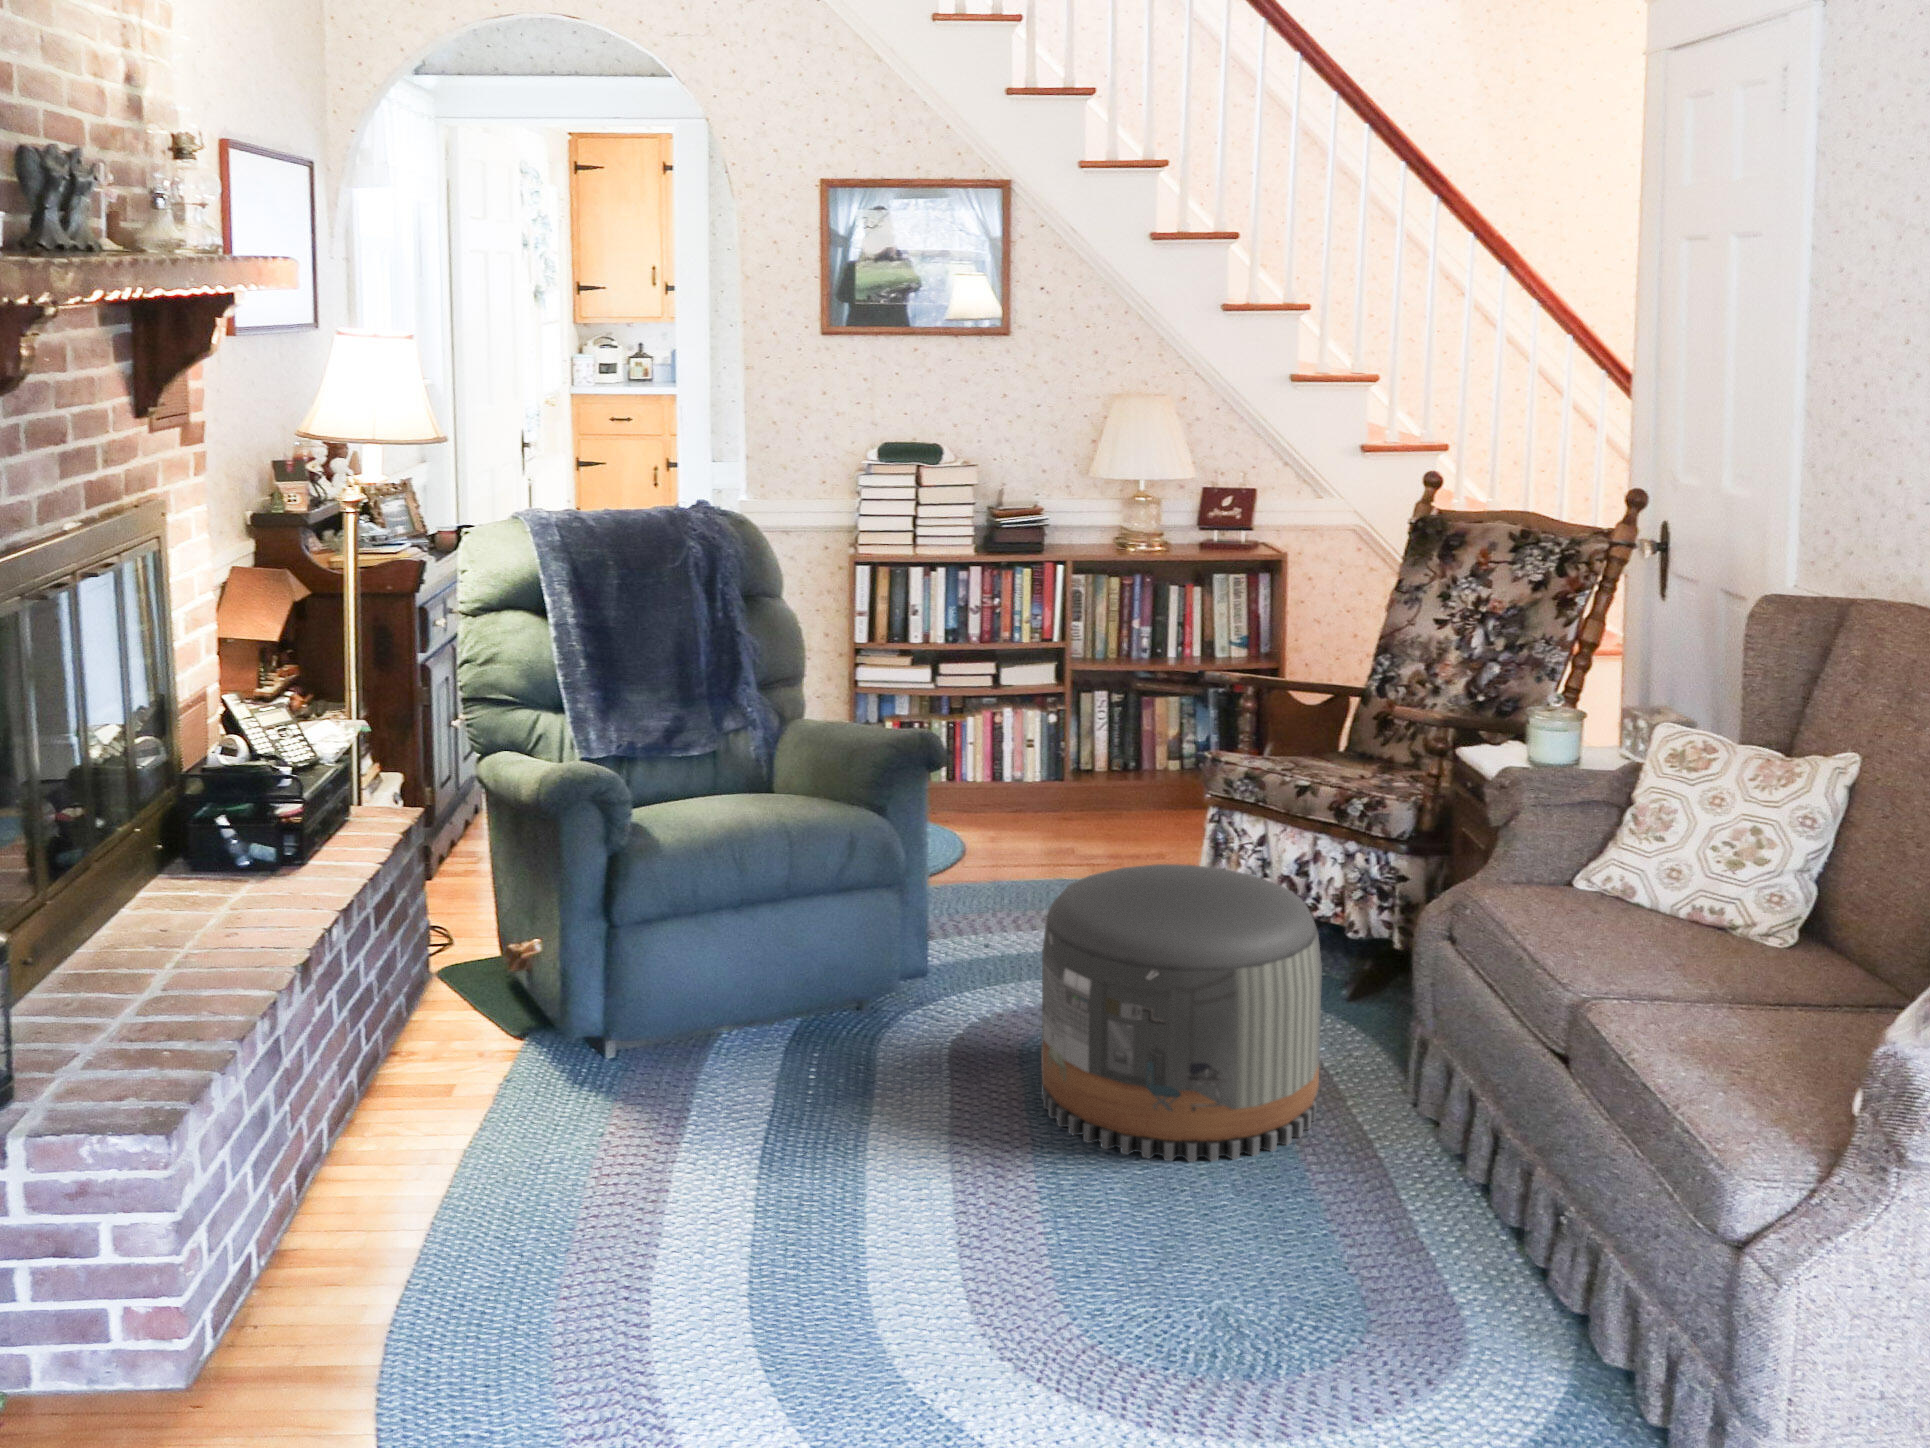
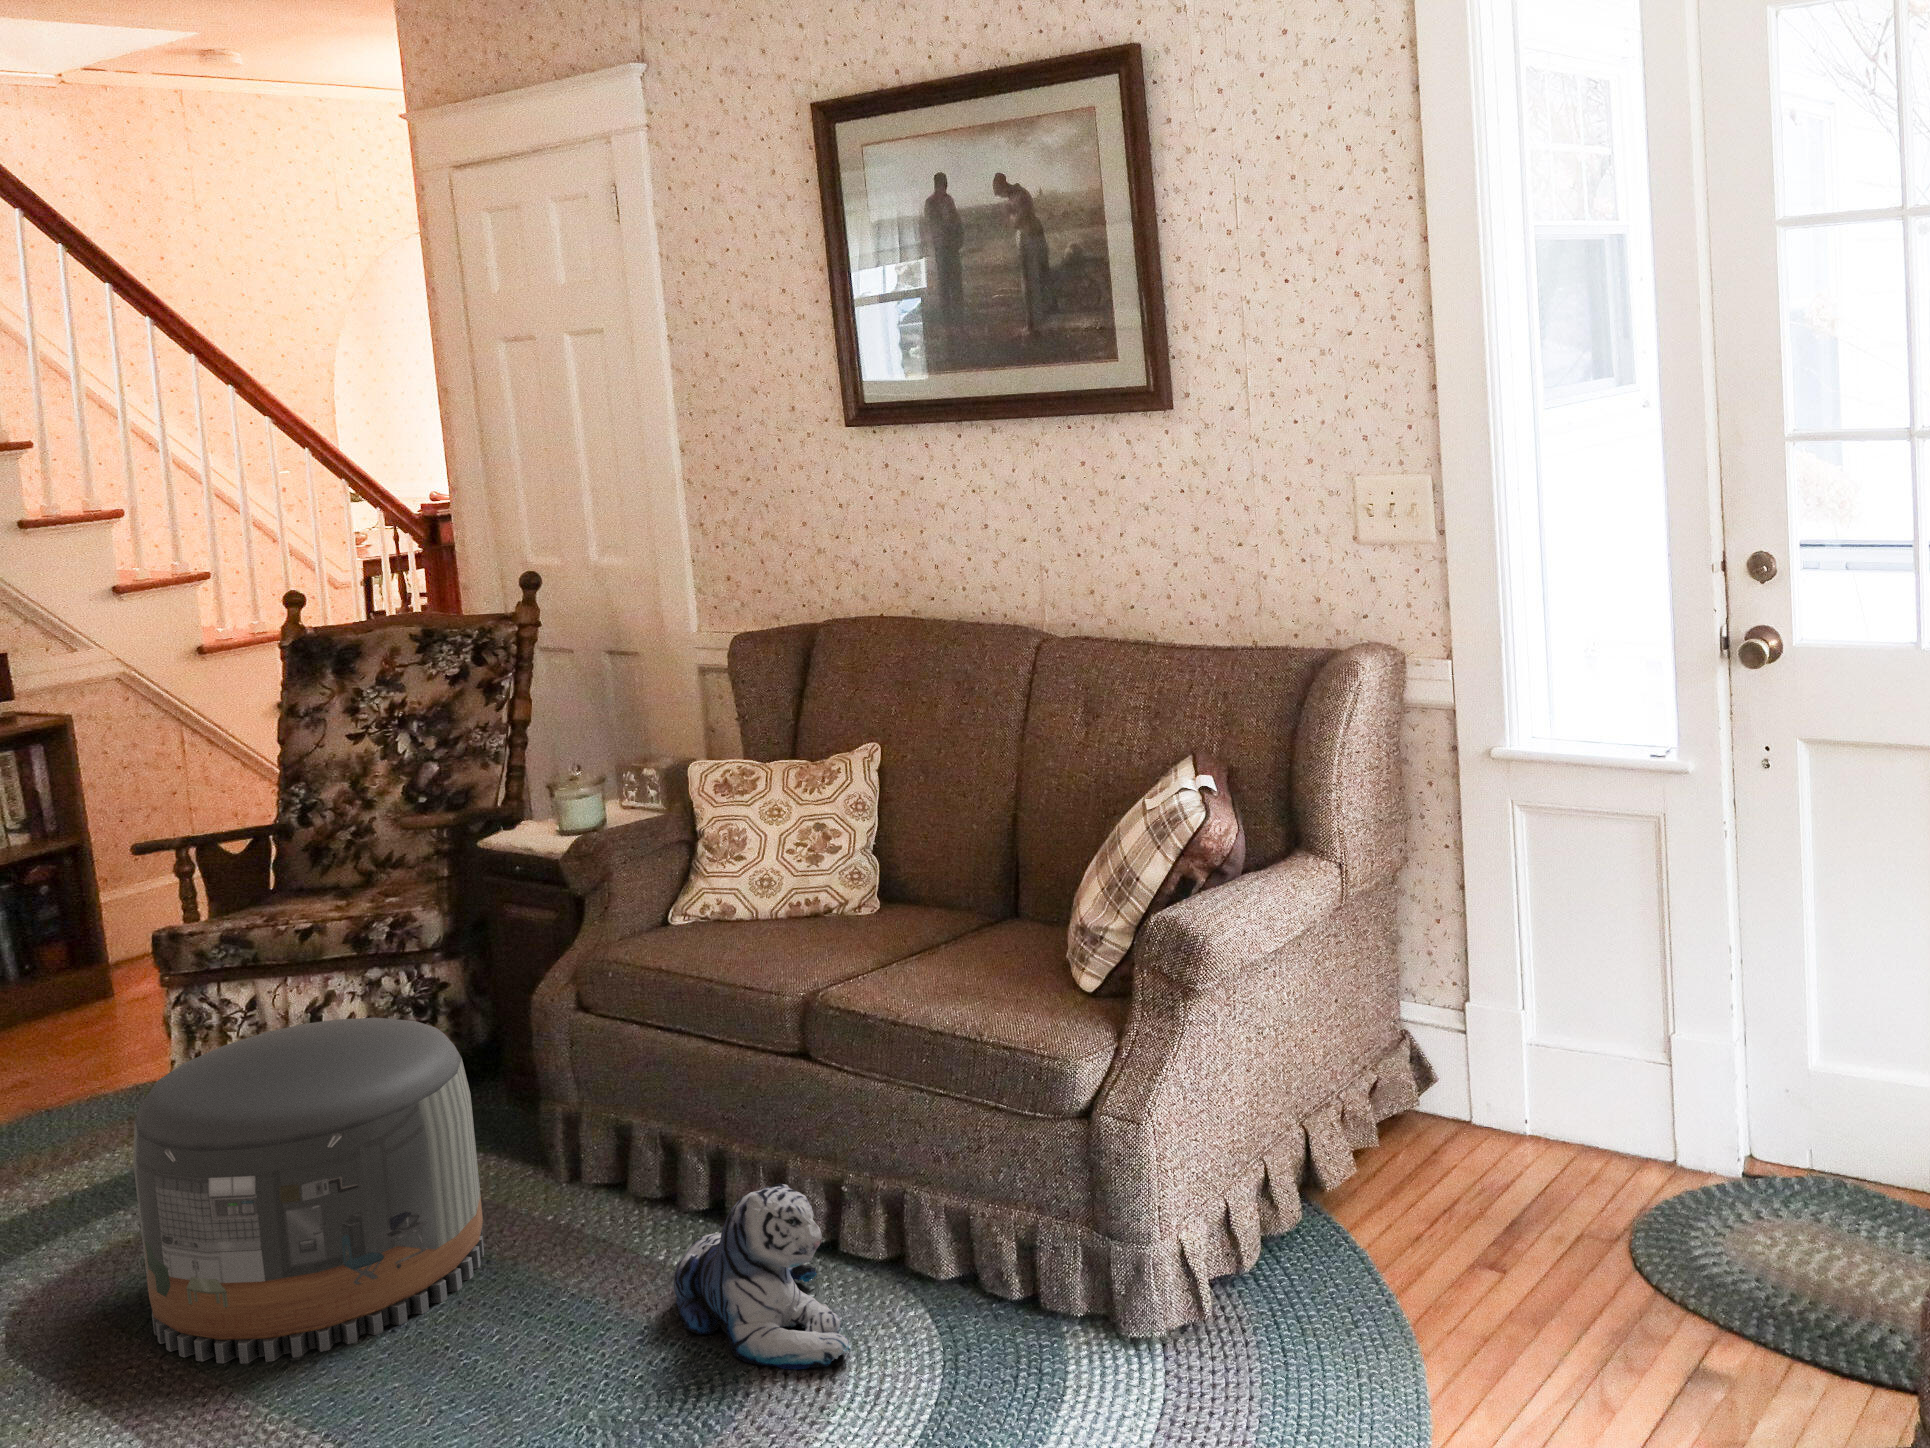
plush toy: none [1366,1183,1525,1397] -> present [674,1183,850,1370]

